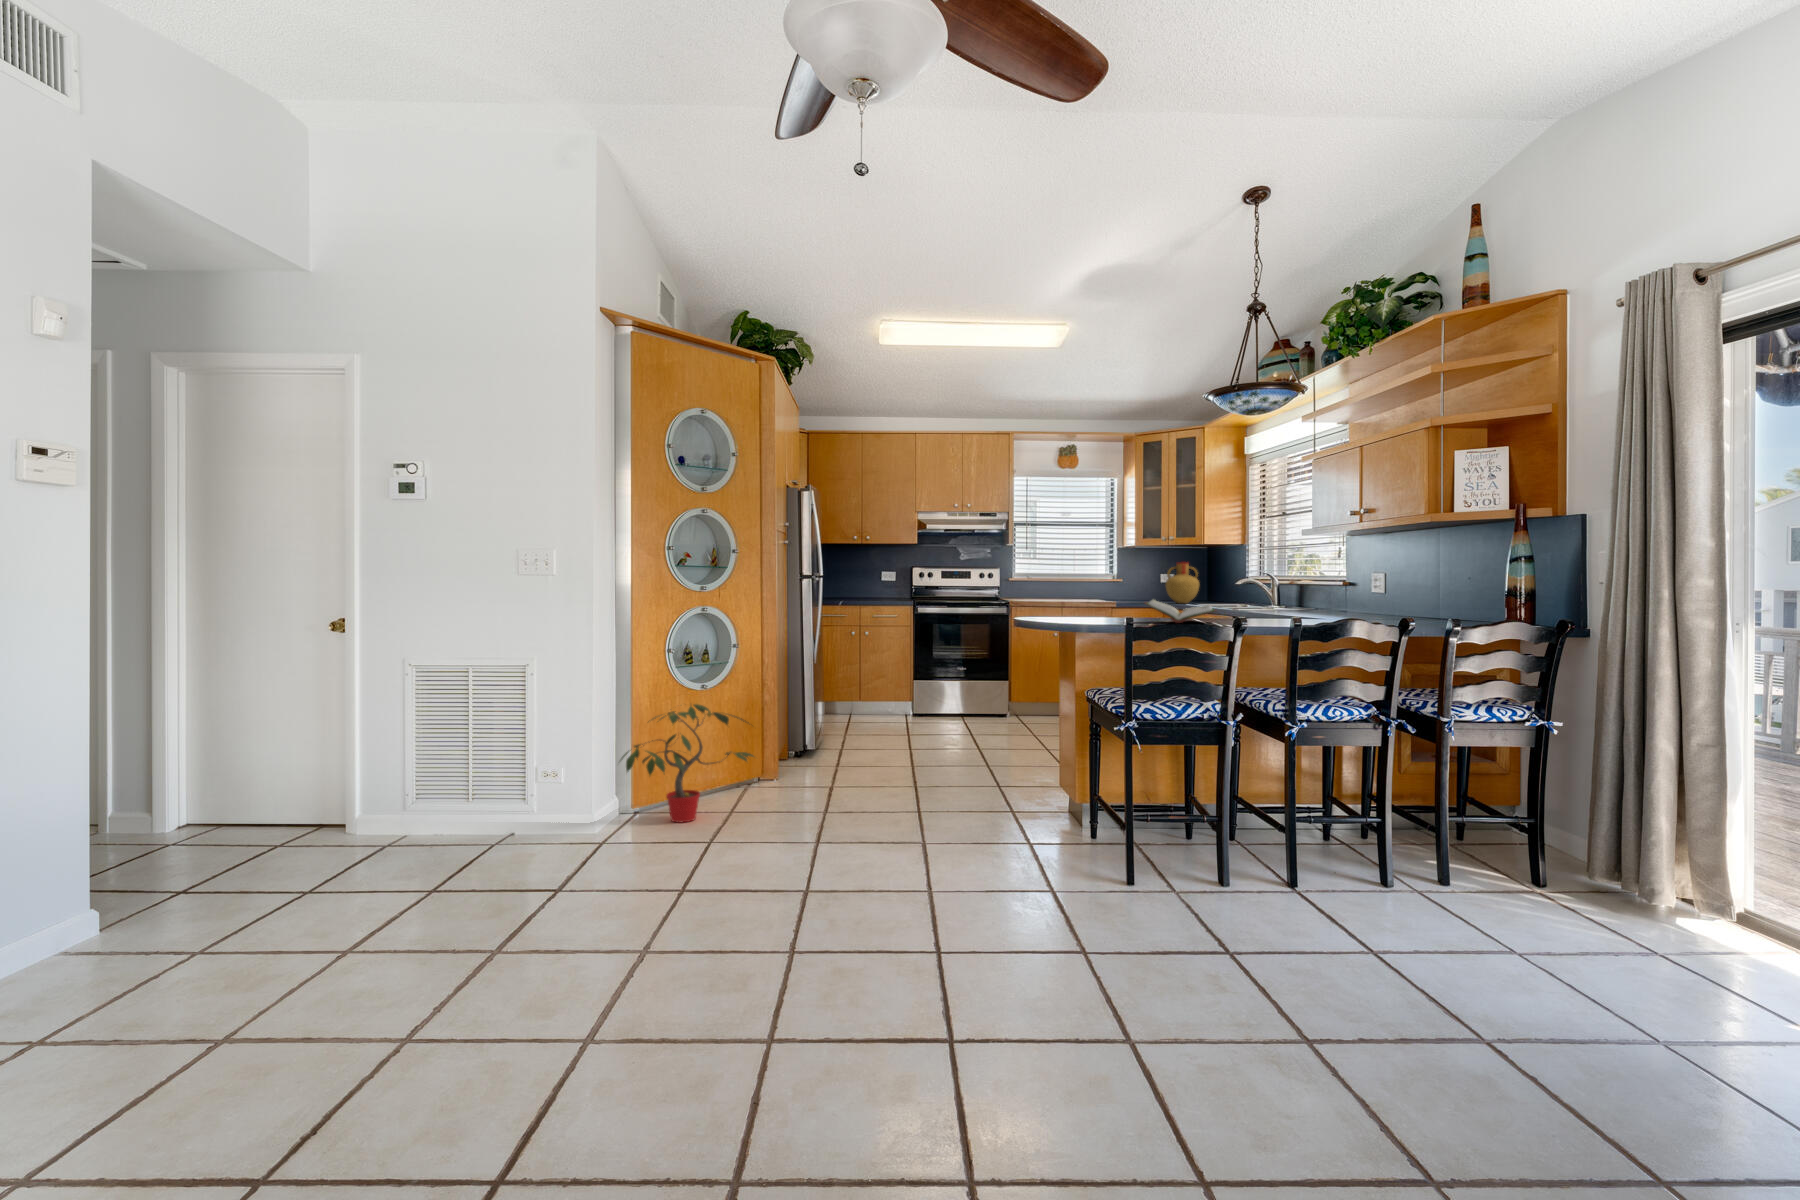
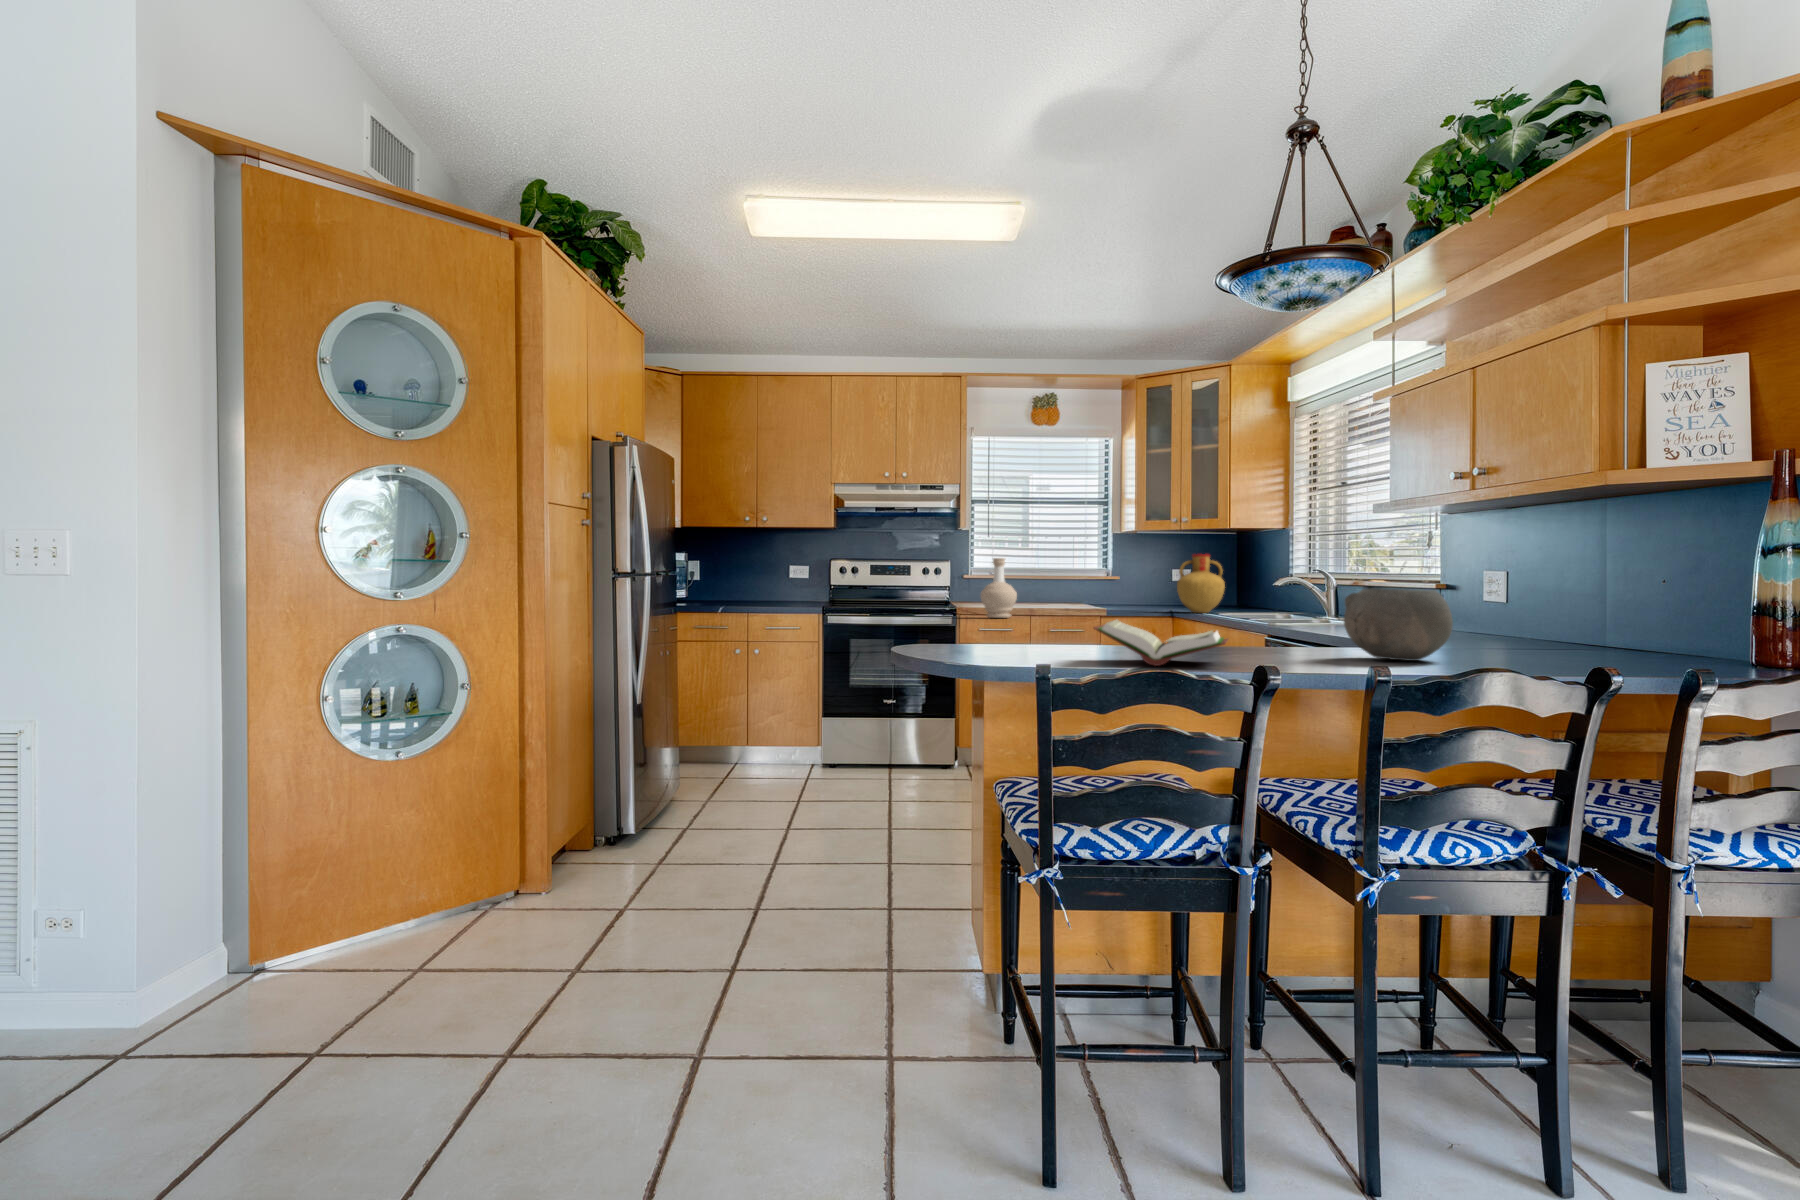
bottle: none [1032,565,1058,606] -> present [981,558,1017,618]
bowl: none [1280,582,1339,621] -> present [1344,589,1453,661]
potted plant: present [620,704,753,822] -> none [174,792,462,1002]

